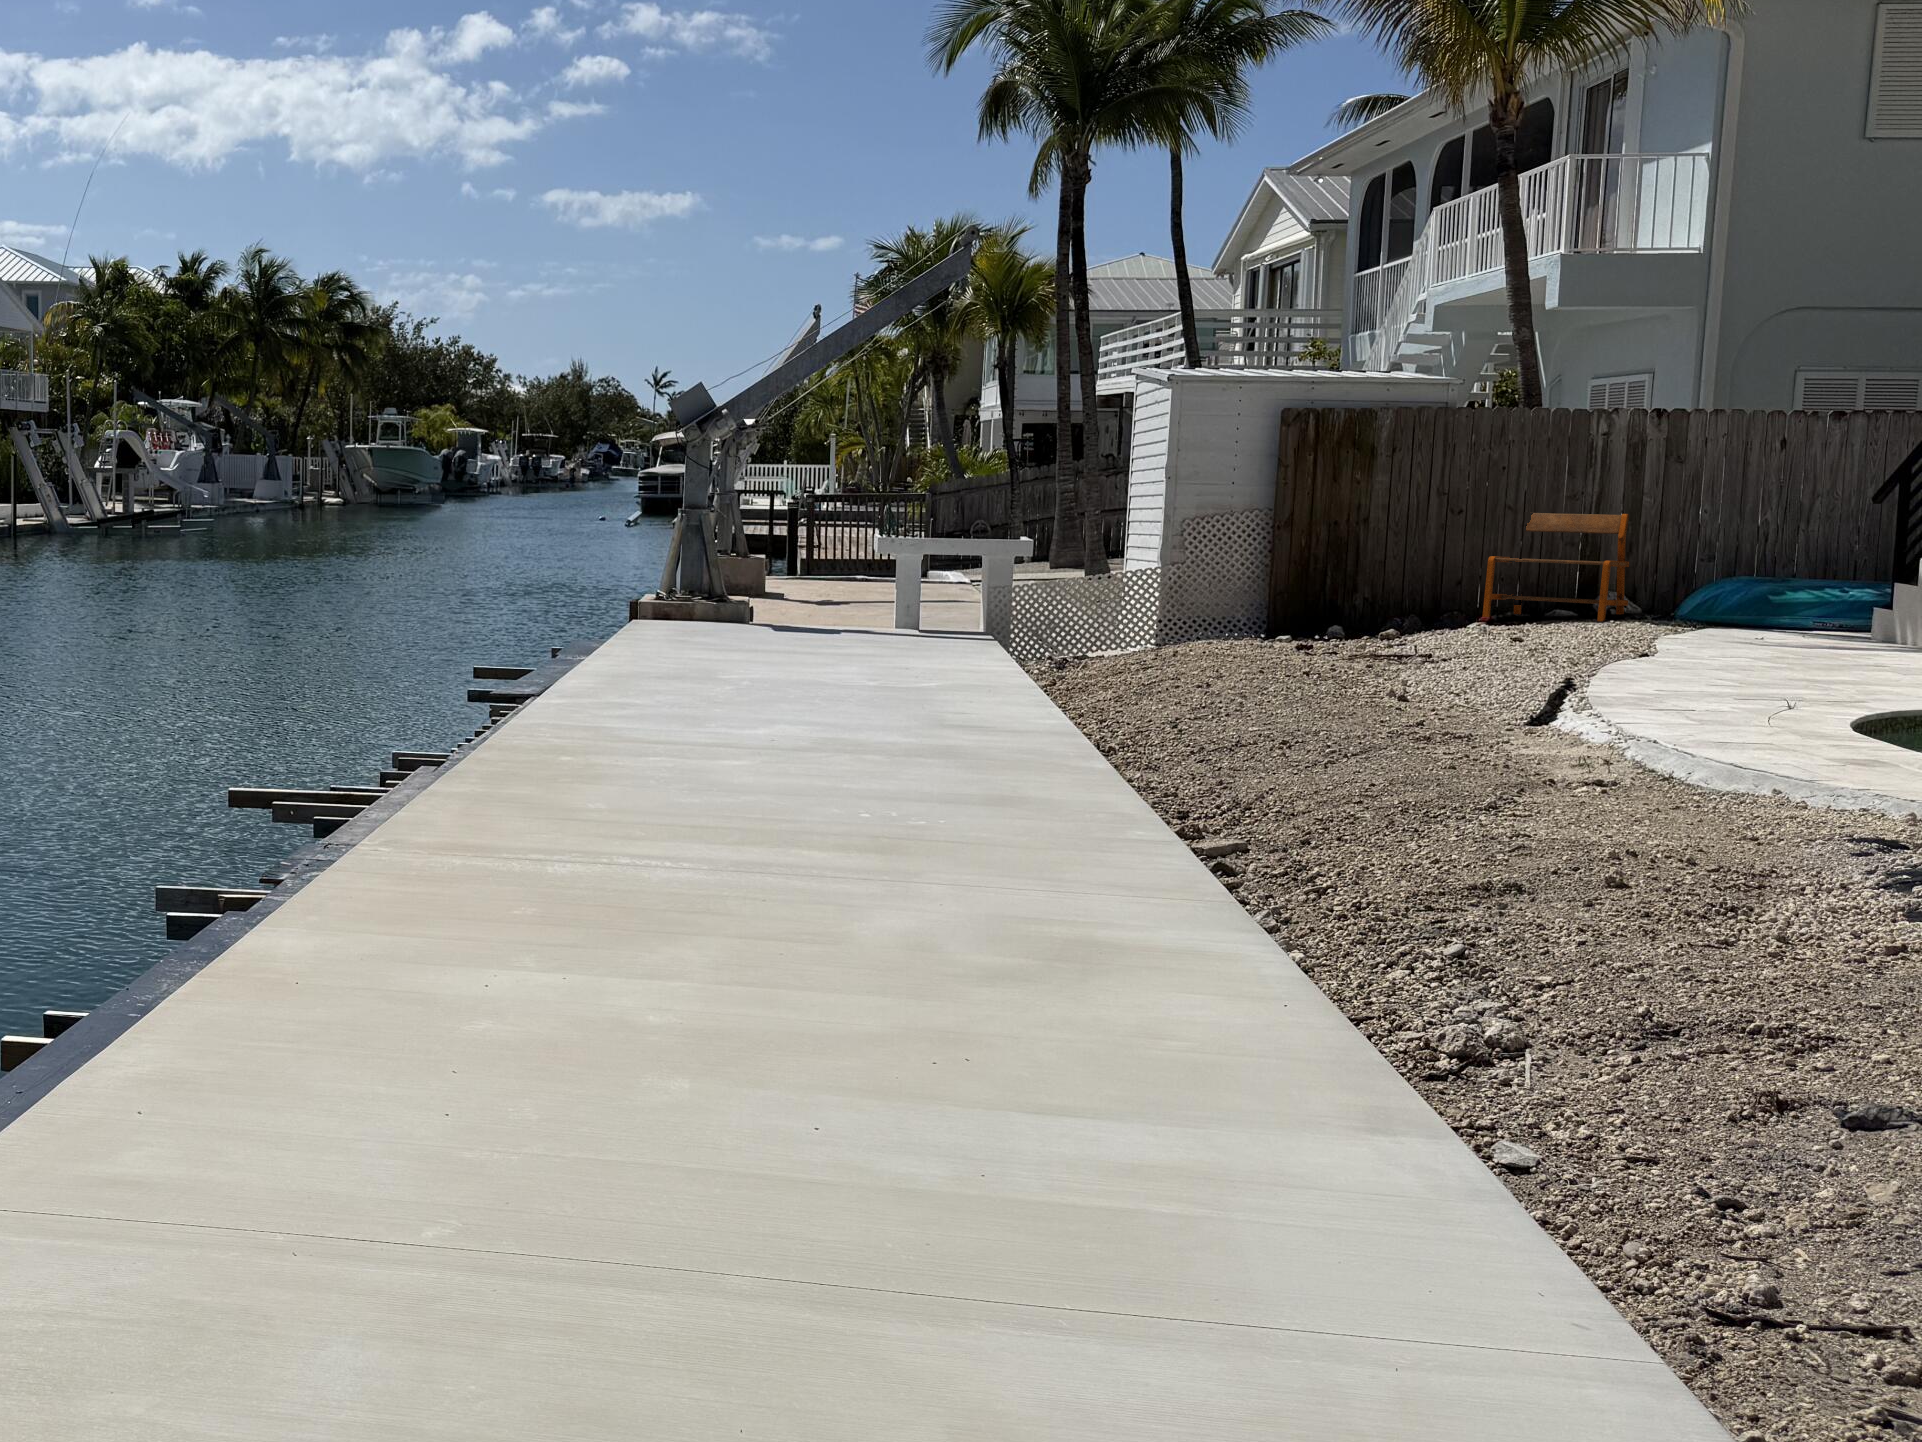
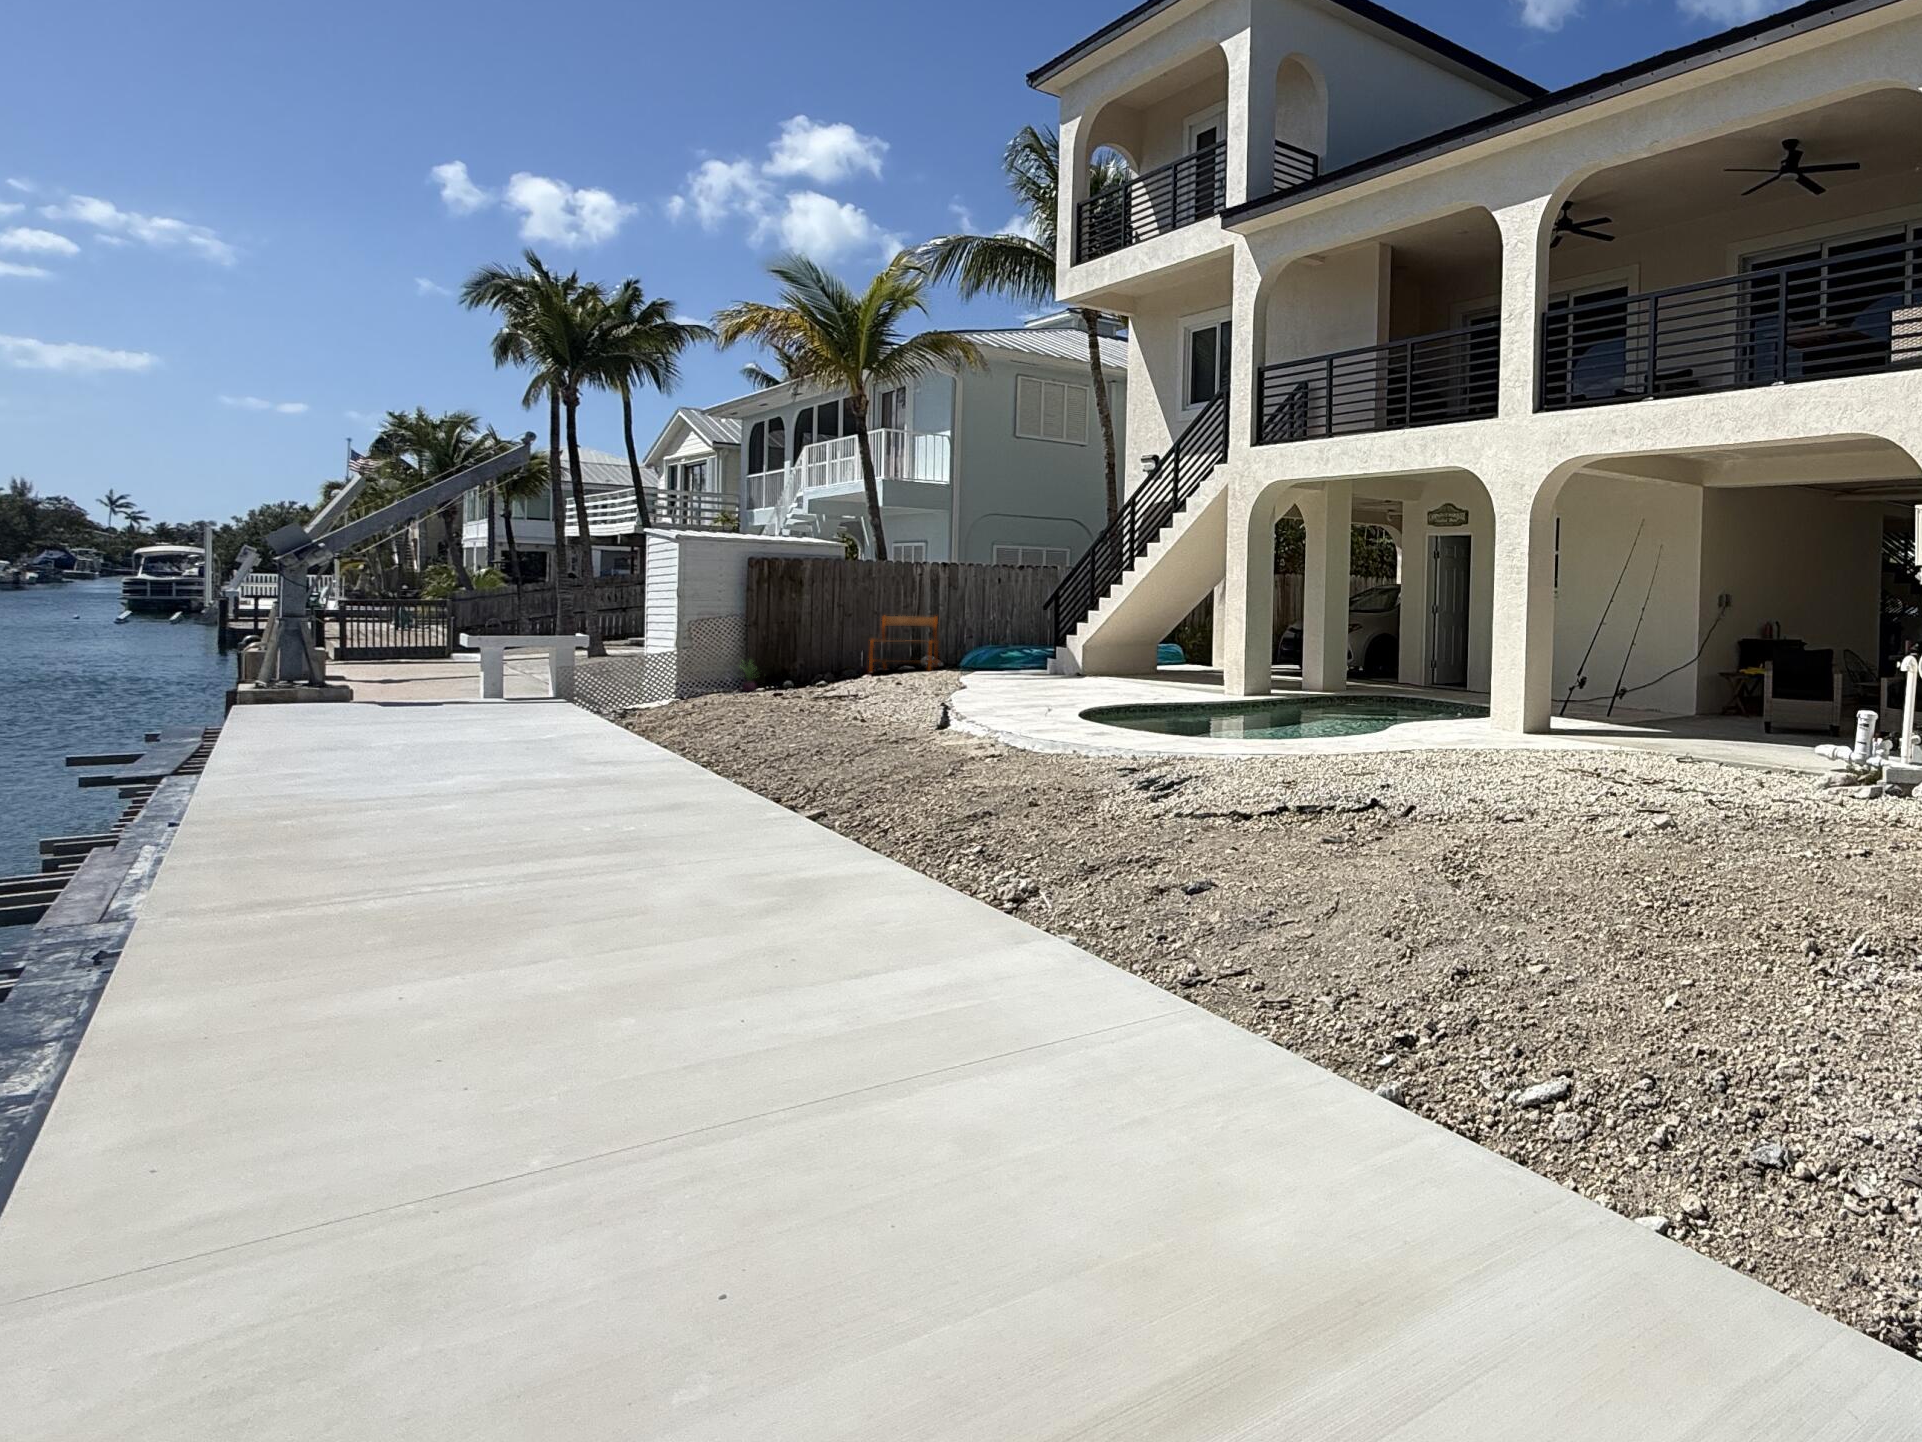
decorative plant: none [1234,584,1302,640] -> present [743,662,755,691]

